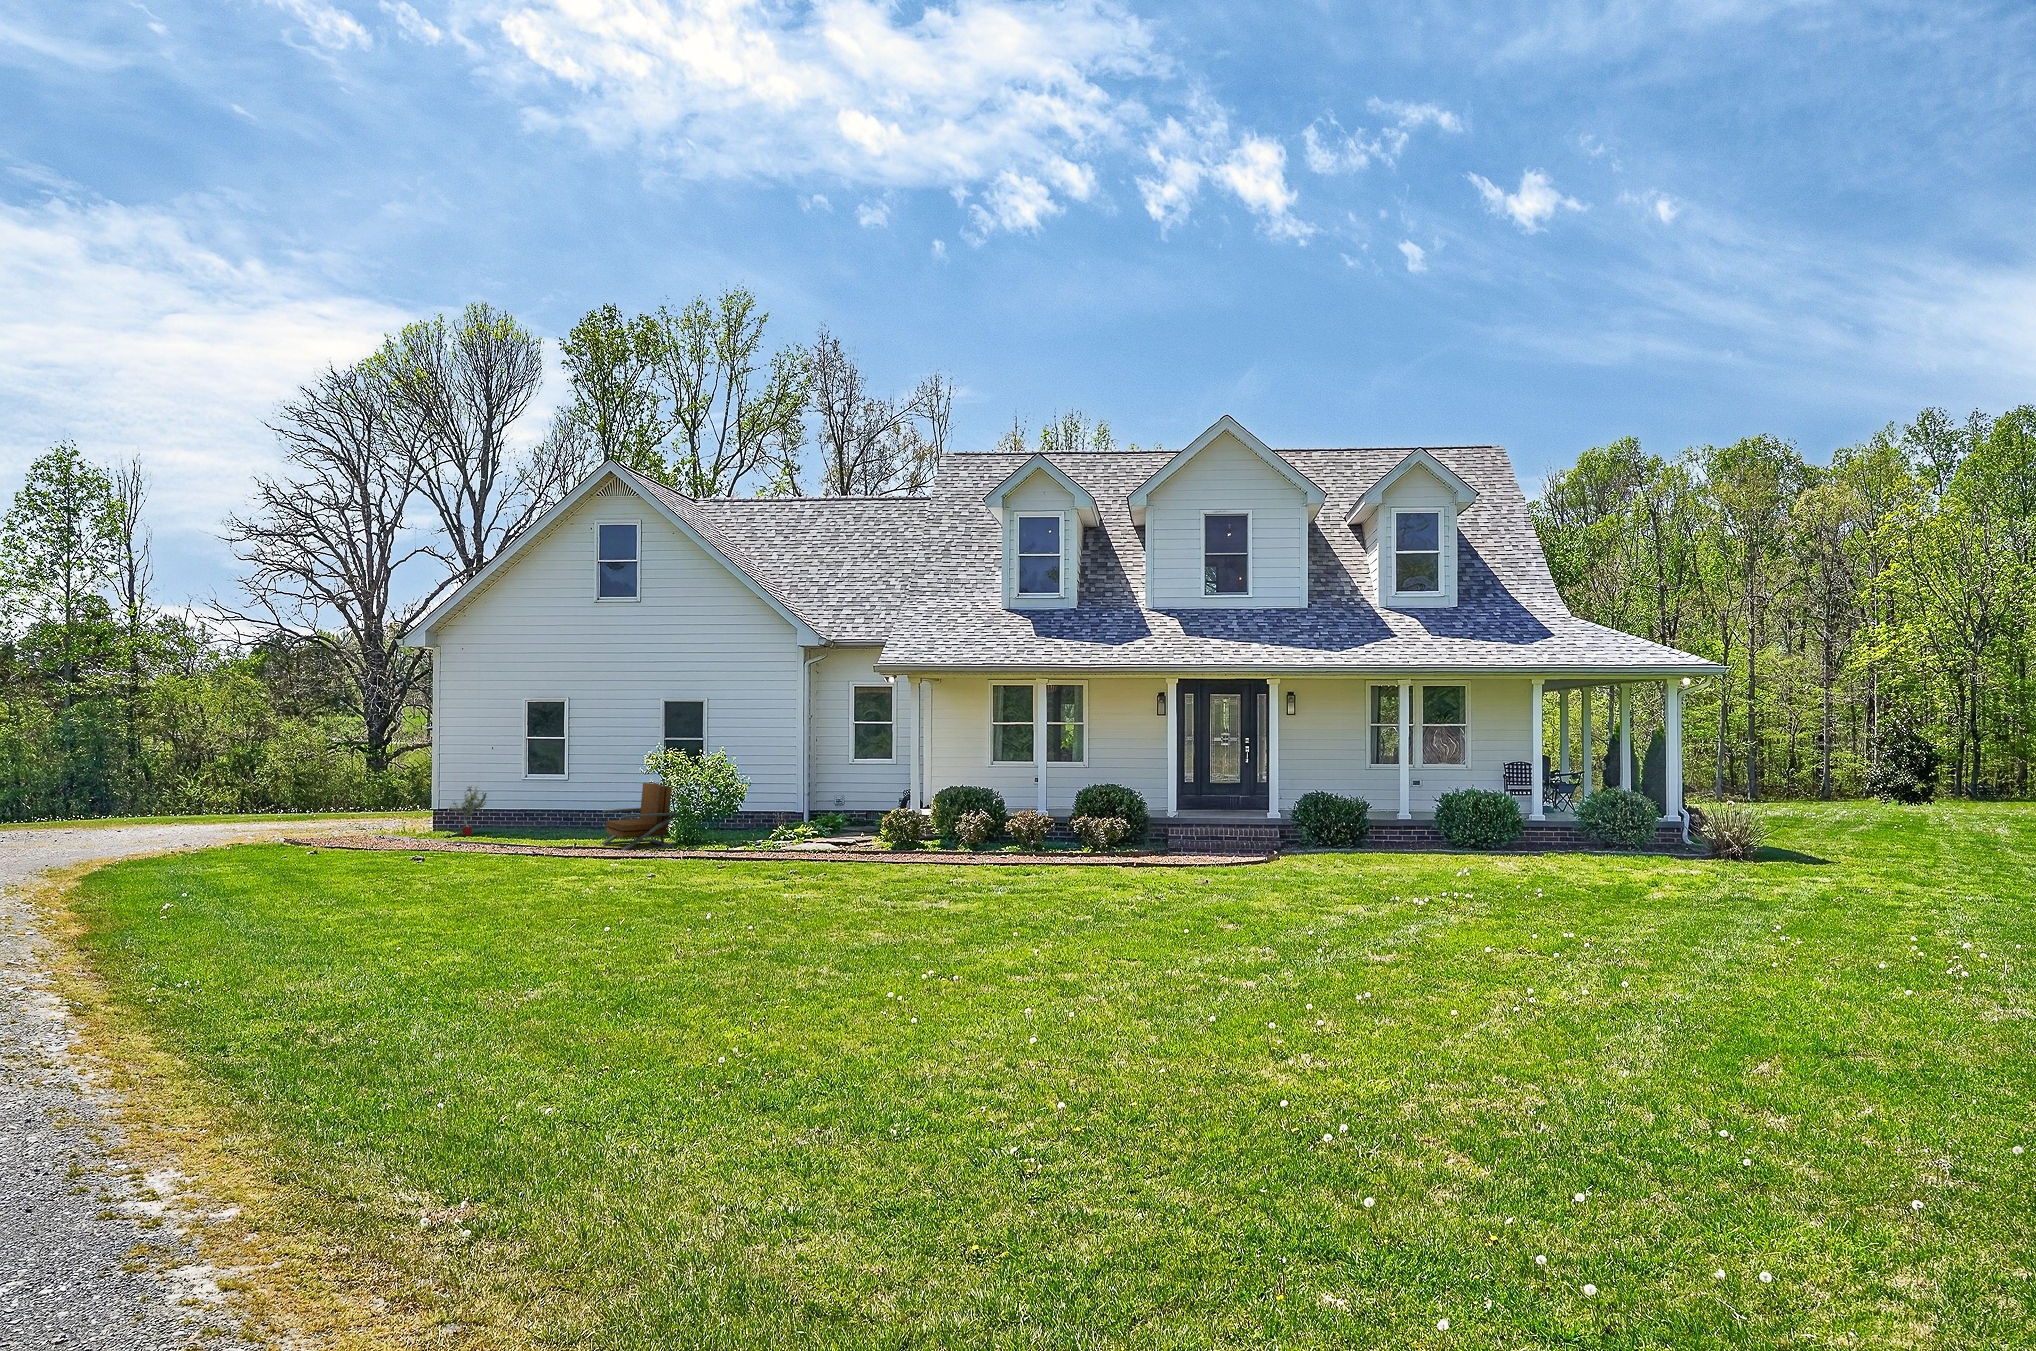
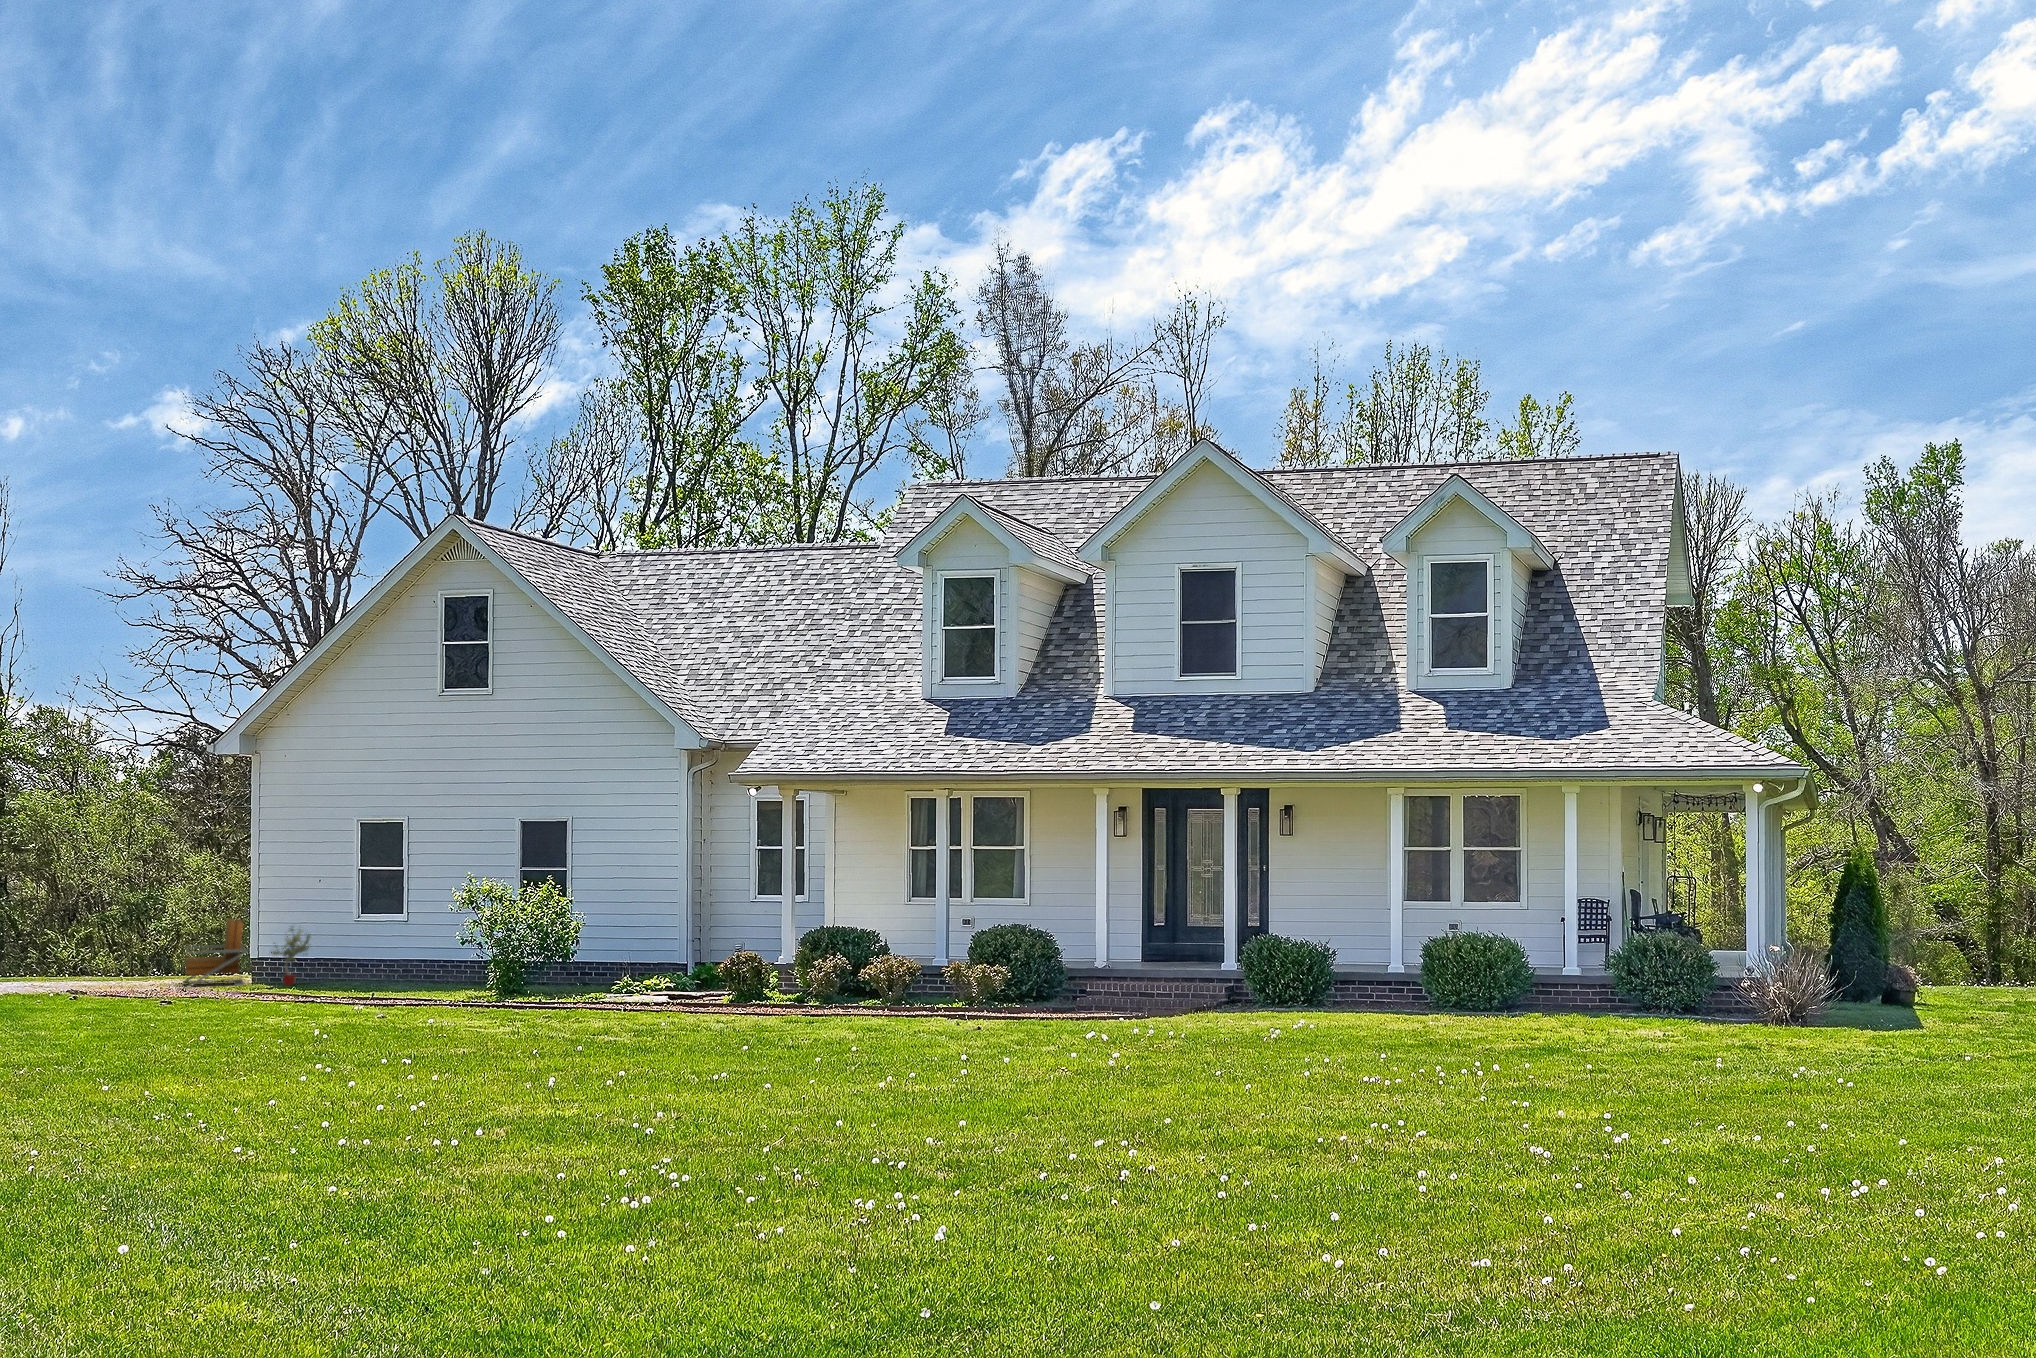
lounge chair: present [602,783,679,850] -> present [183,918,249,987]

